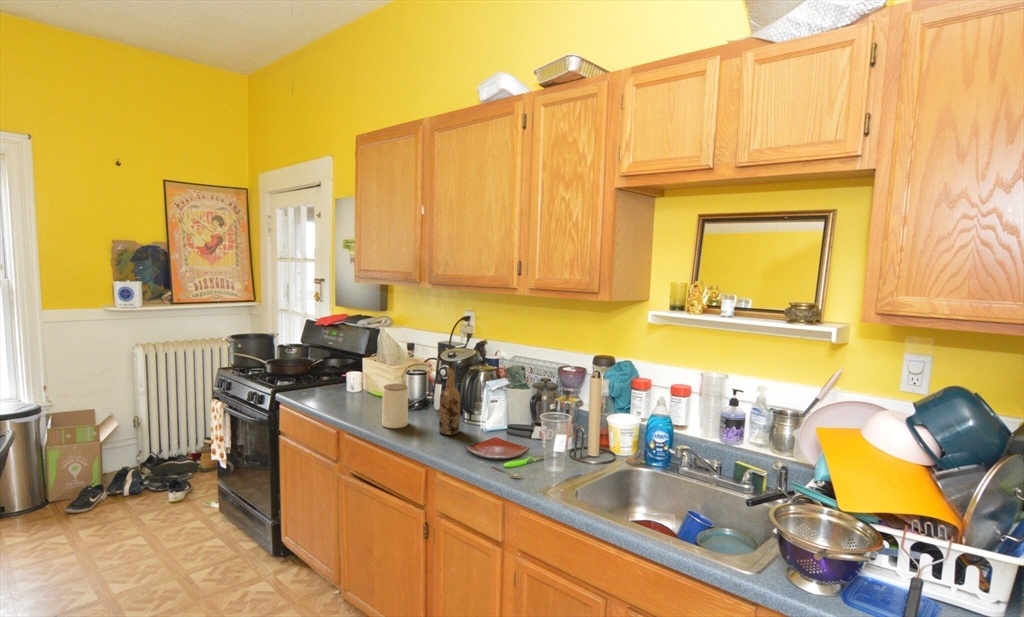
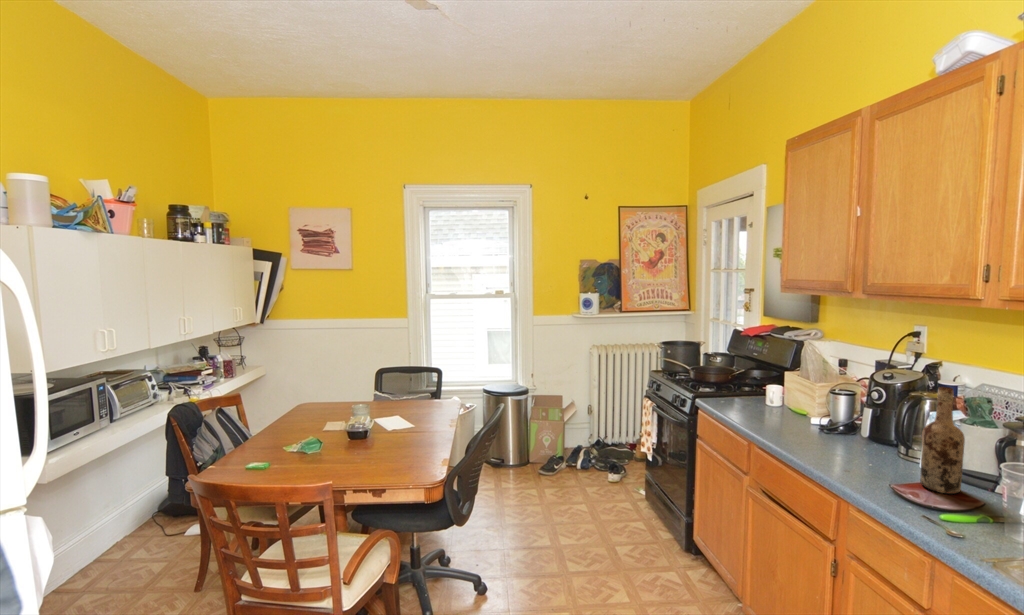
jar: present [382,384,408,428] -> none [824,403,866,464]

